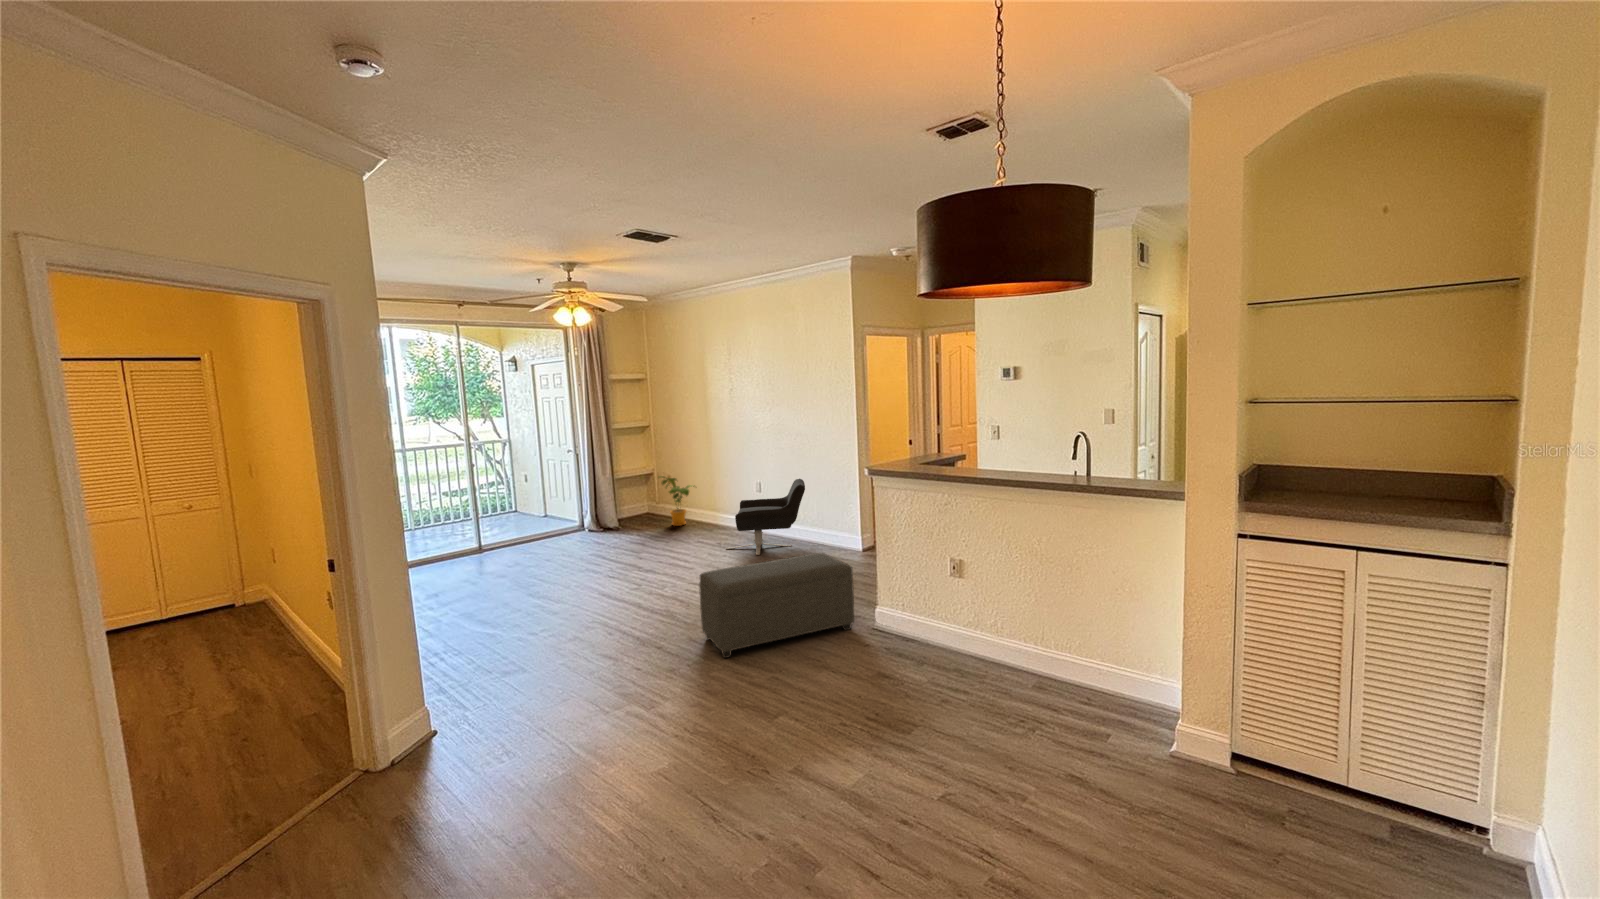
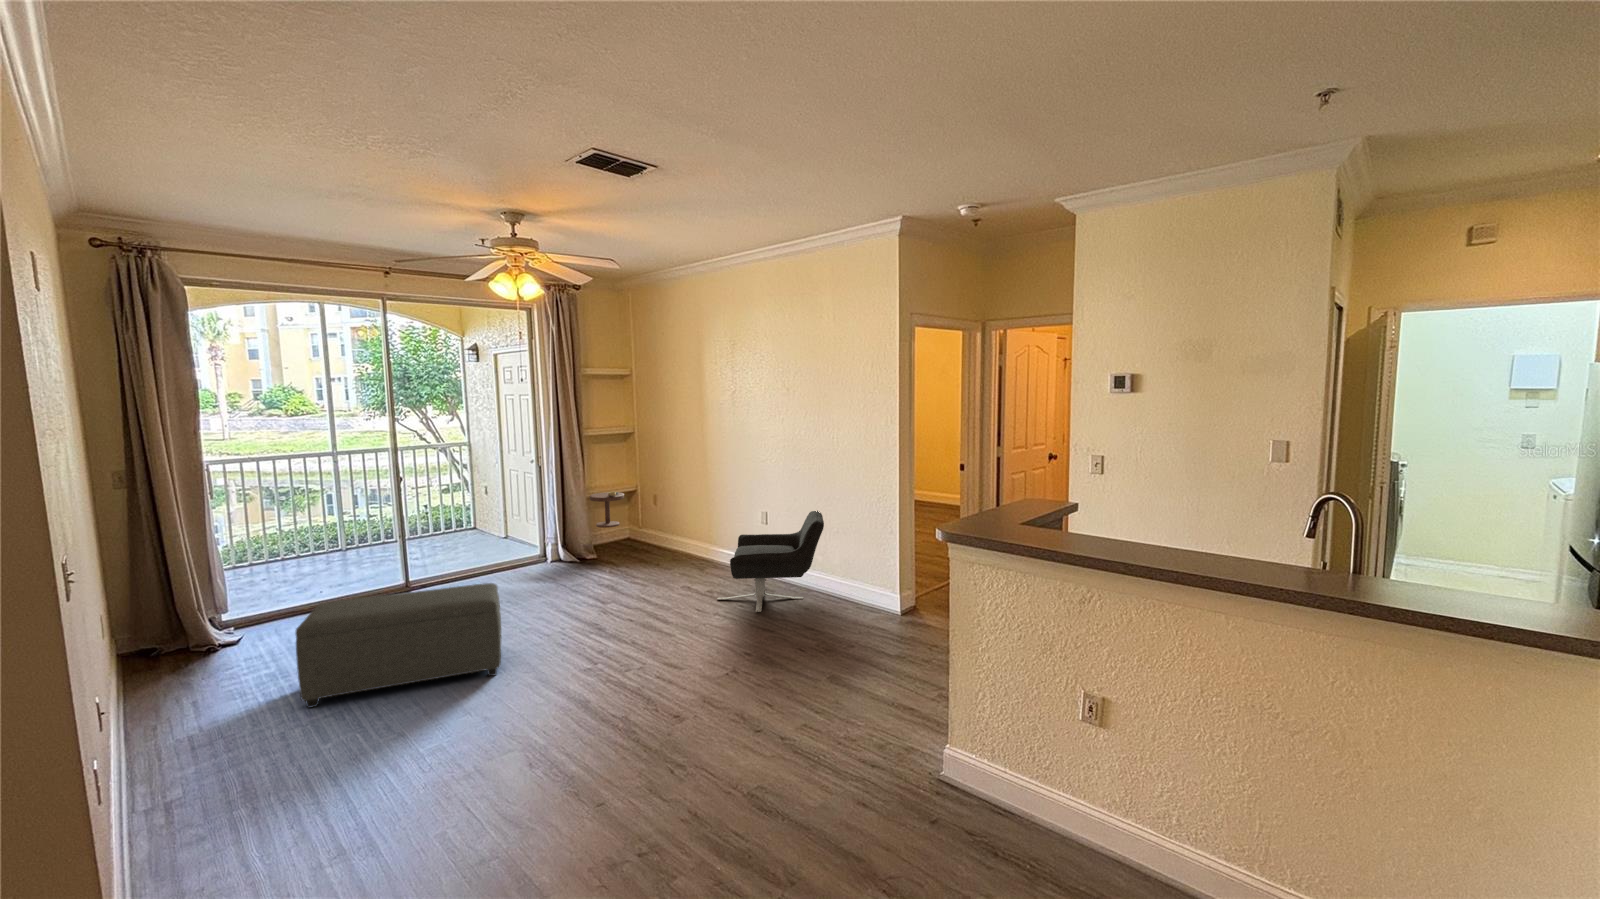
side table: none [617,474,645,525] -> present [590,492,624,528]
house plant: present [659,476,695,526] -> none [639,496,687,559]
ottoman: present [699,553,854,658] -> present [296,583,501,708]

